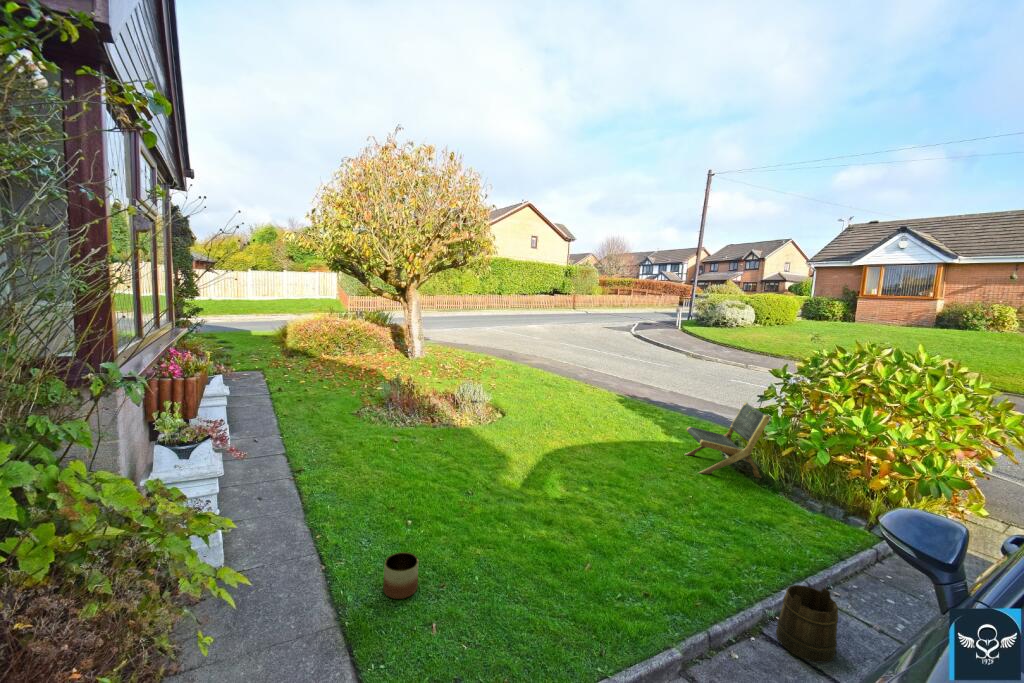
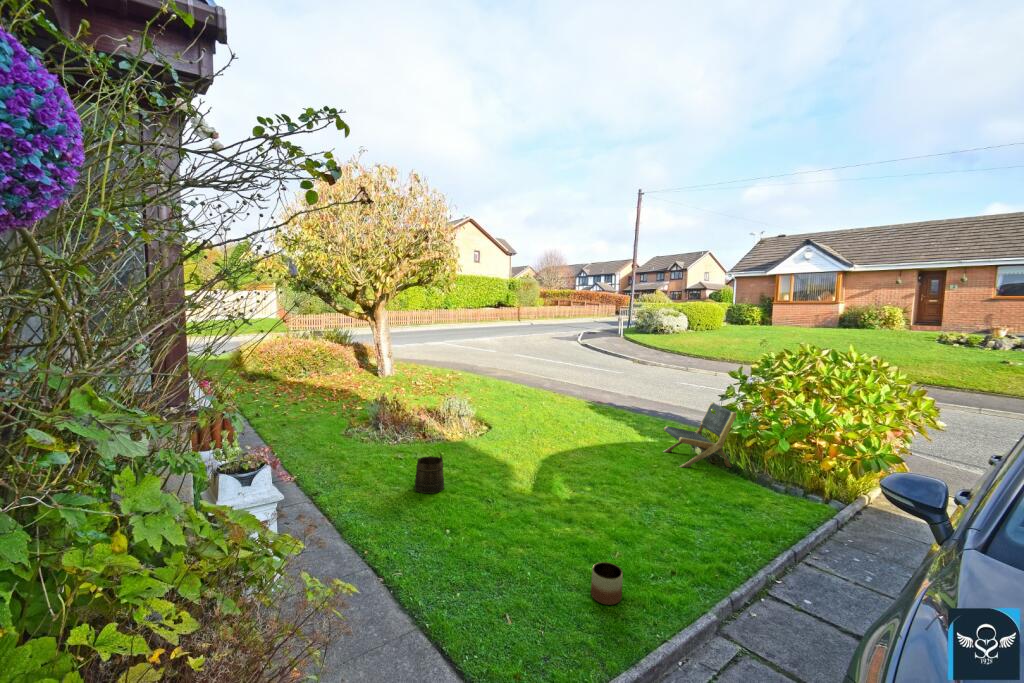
planter: present [383,552,418,599] -> present [591,562,623,605]
bucket: present [776,585,838,663] -> present [415,456,444,494]

